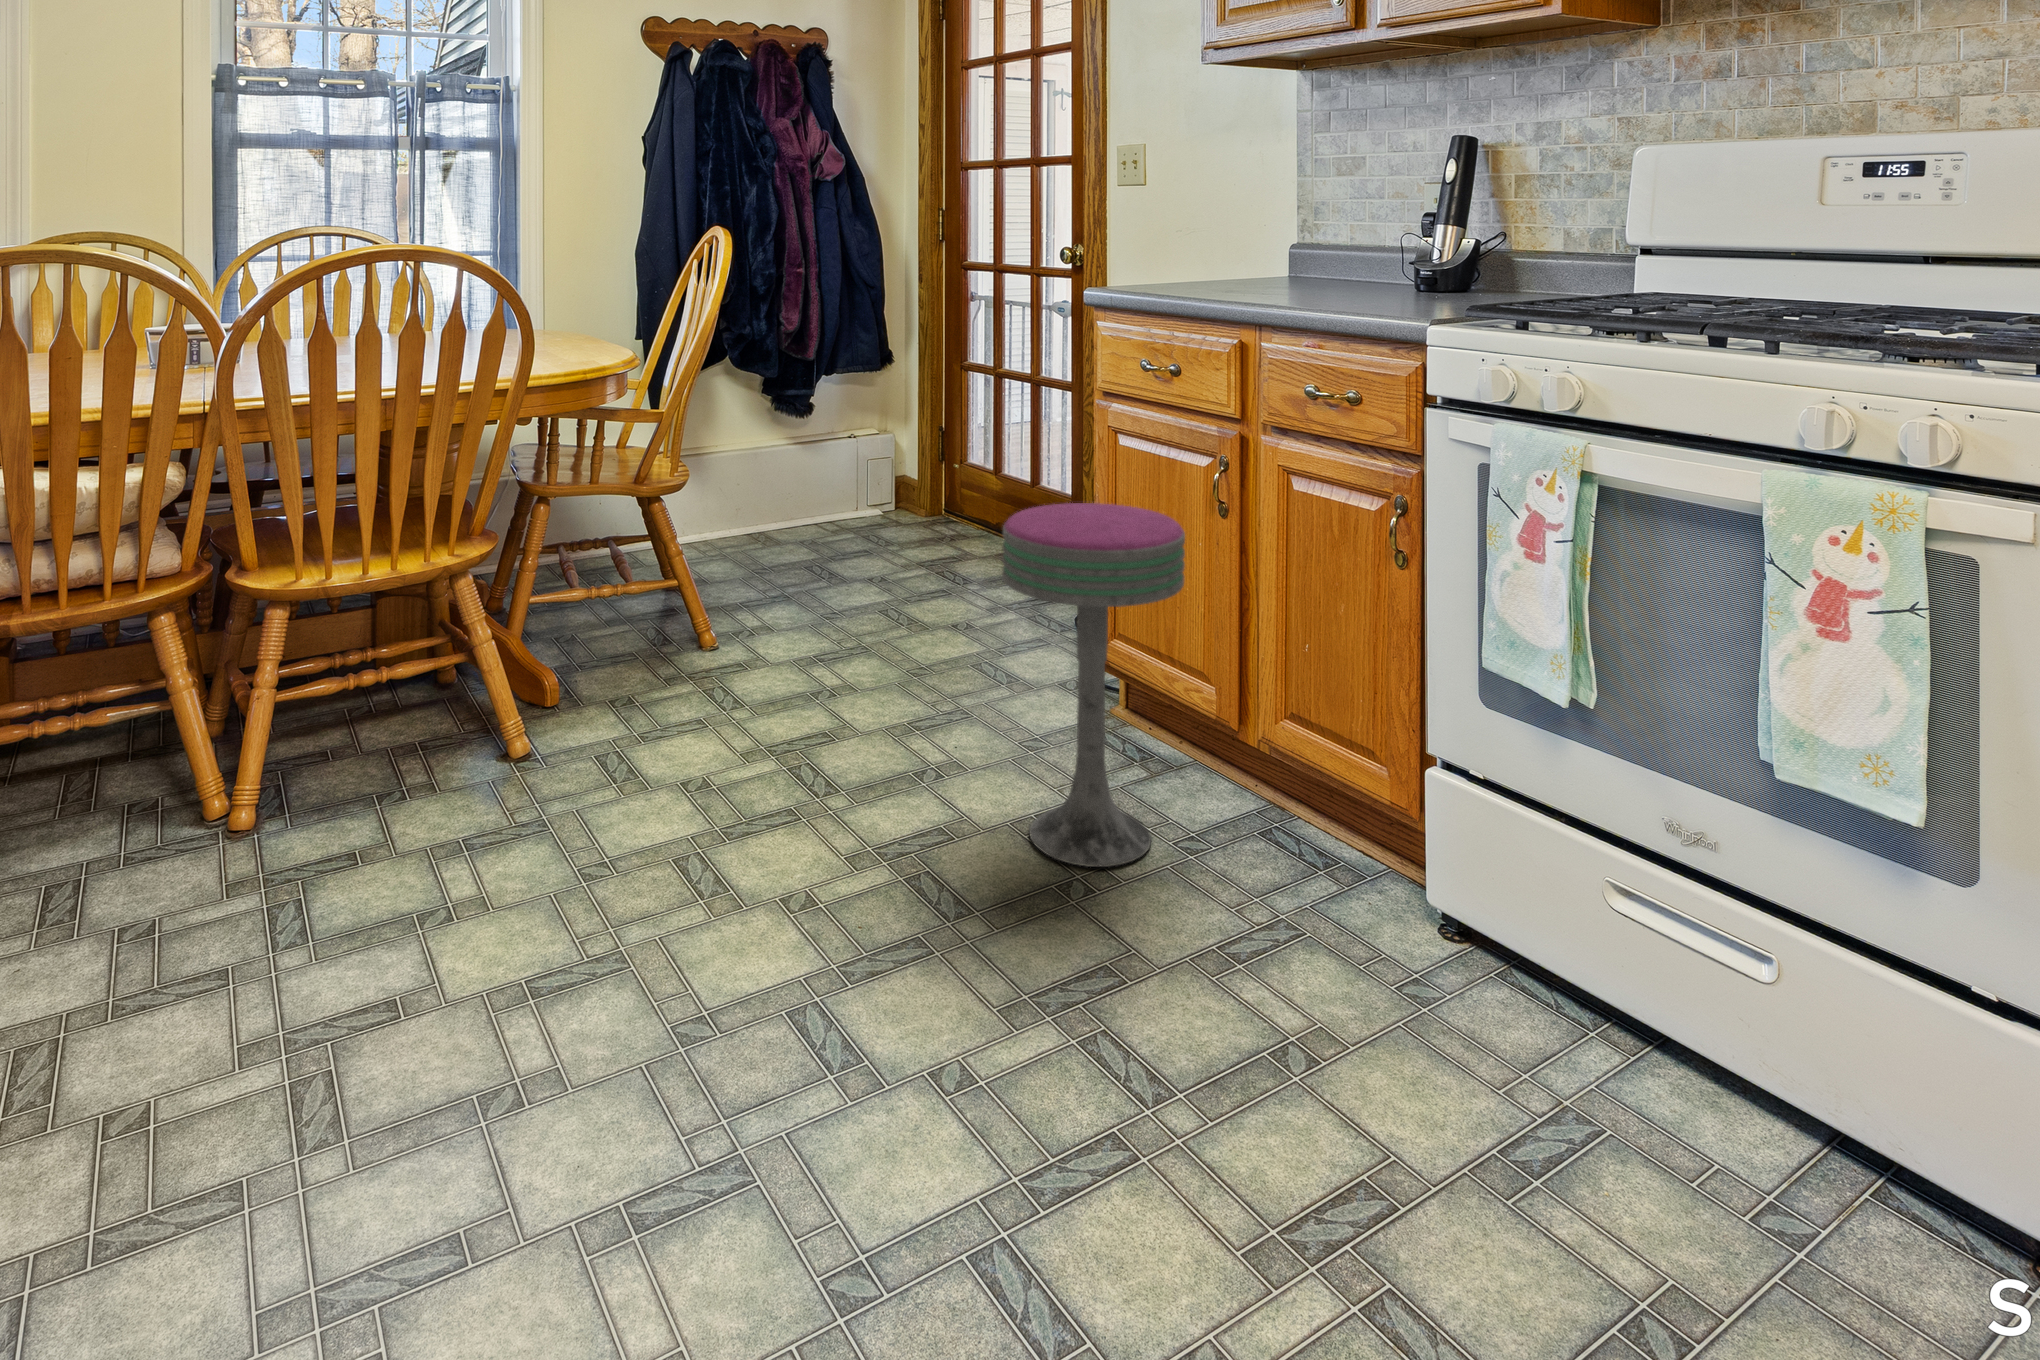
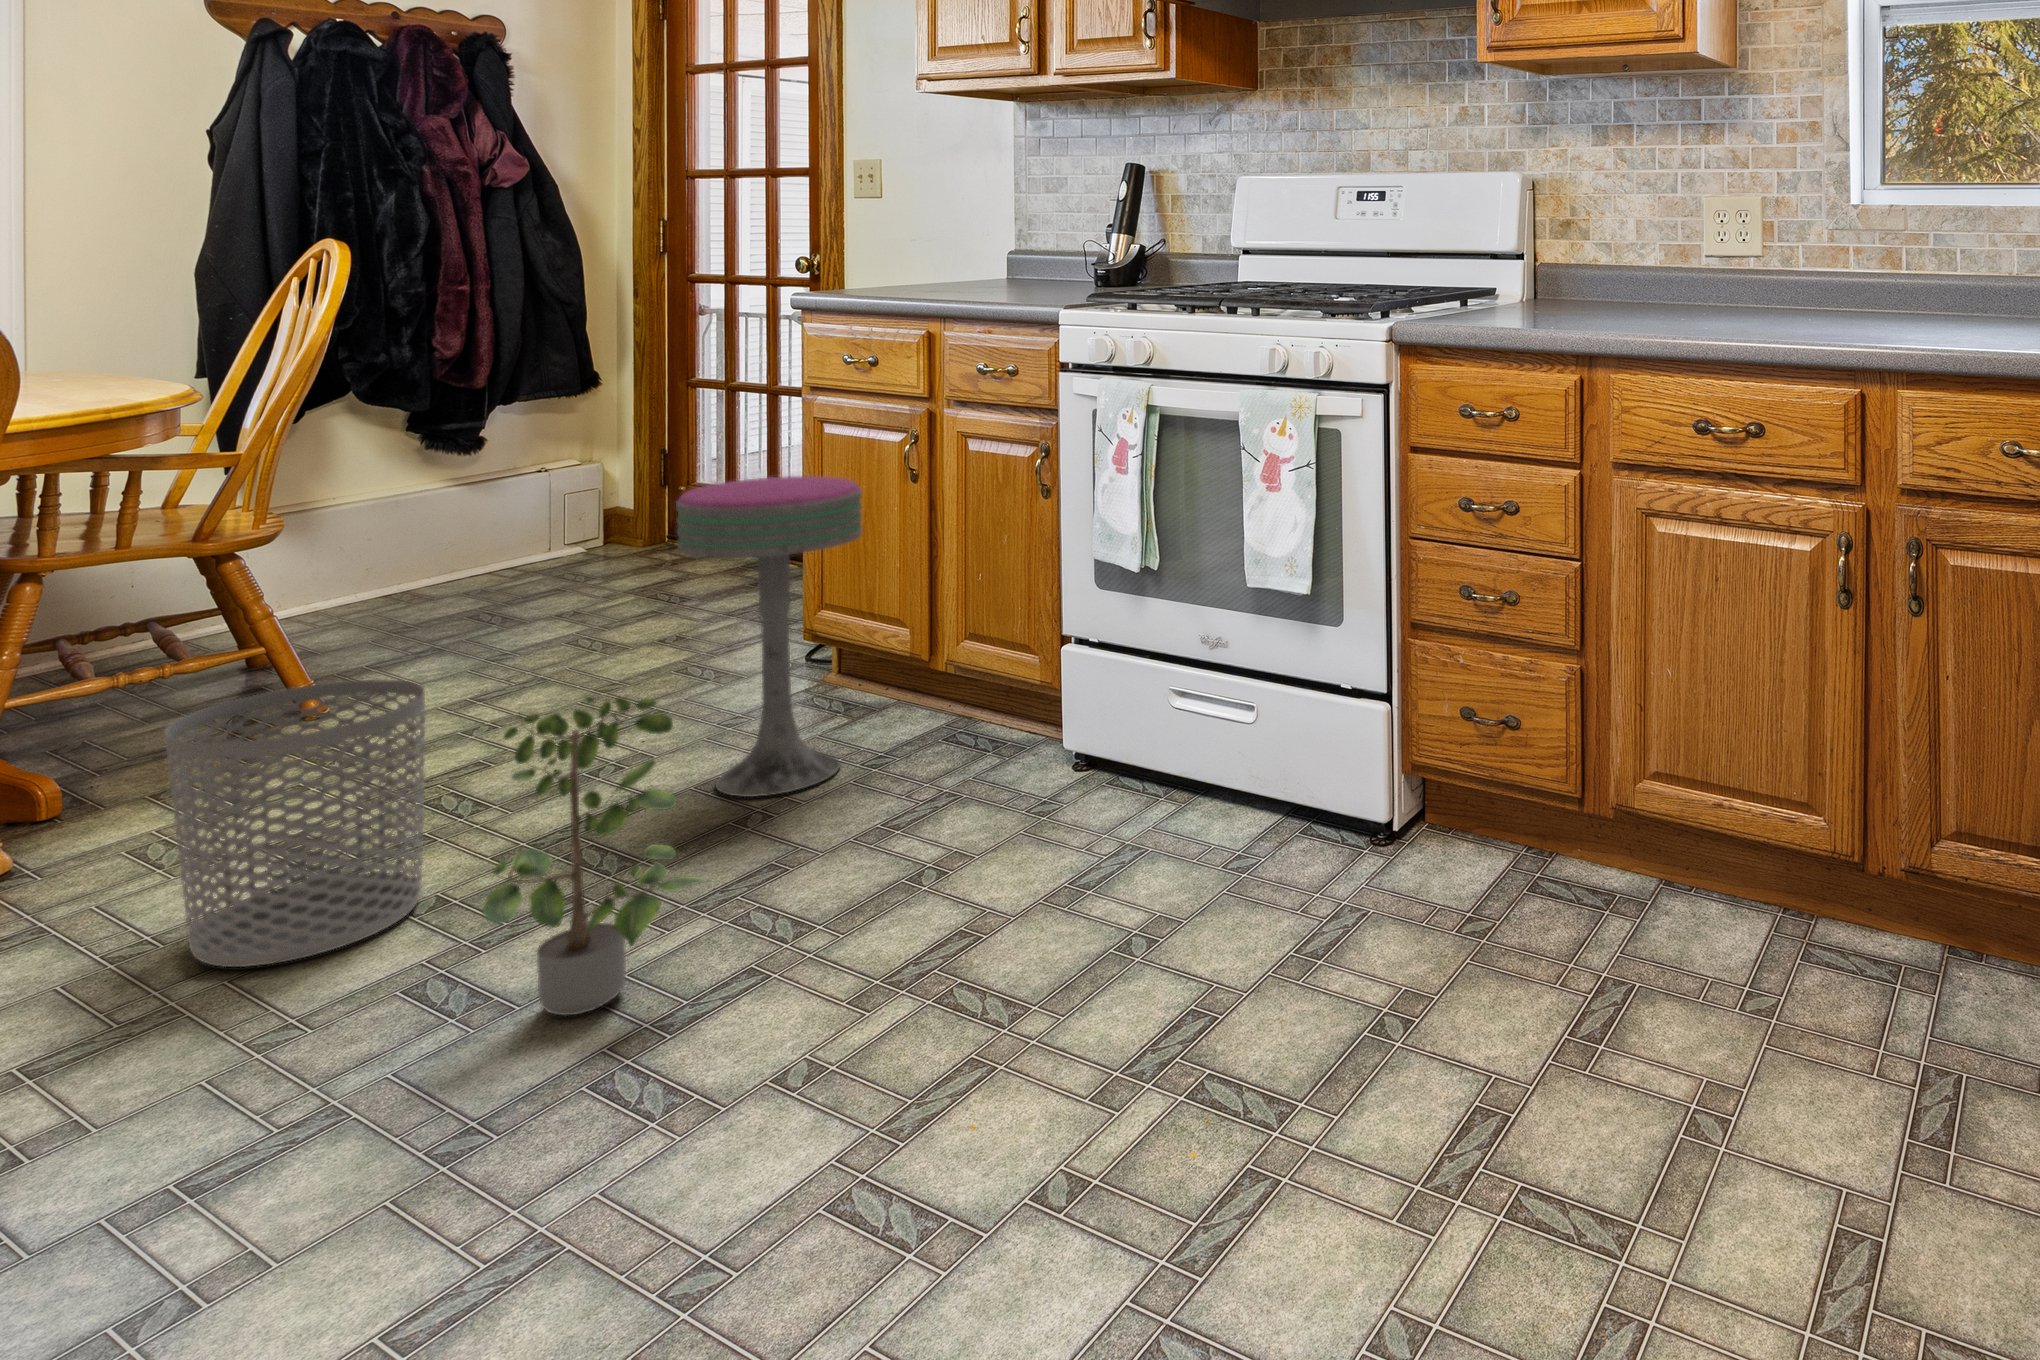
waste bin: none [601,688,795,981] -> present [165,680,426,967]
potted plant: none [859,812,1092,1189] -> present [482,697,711,1015]

